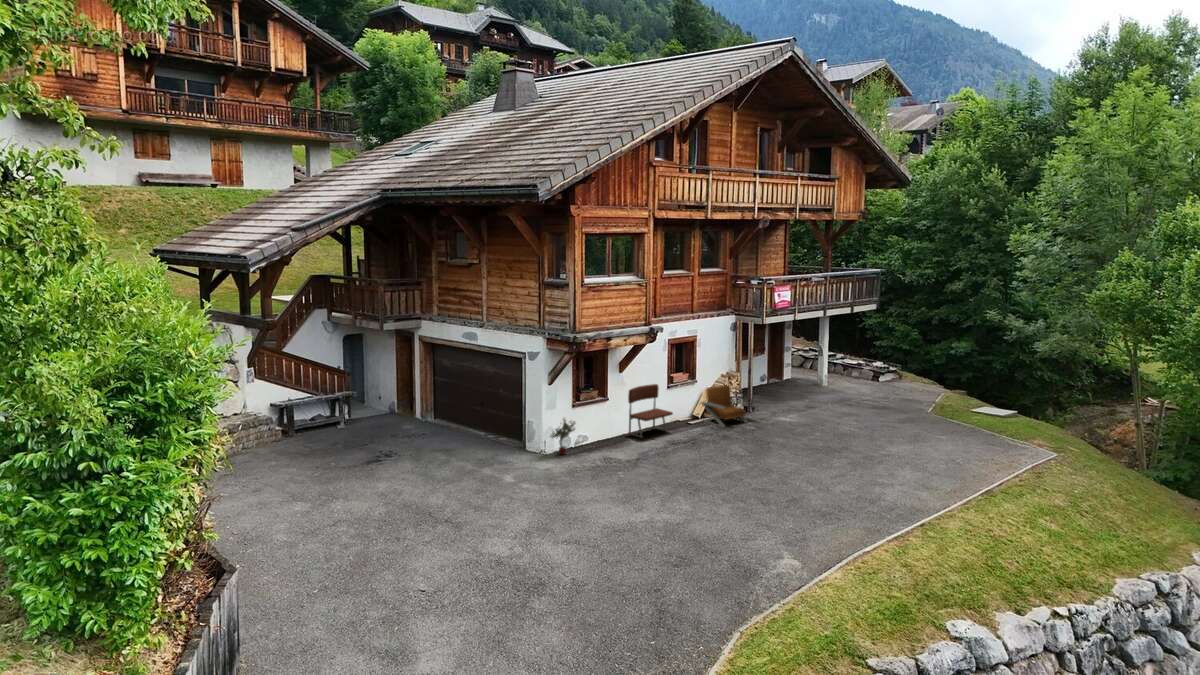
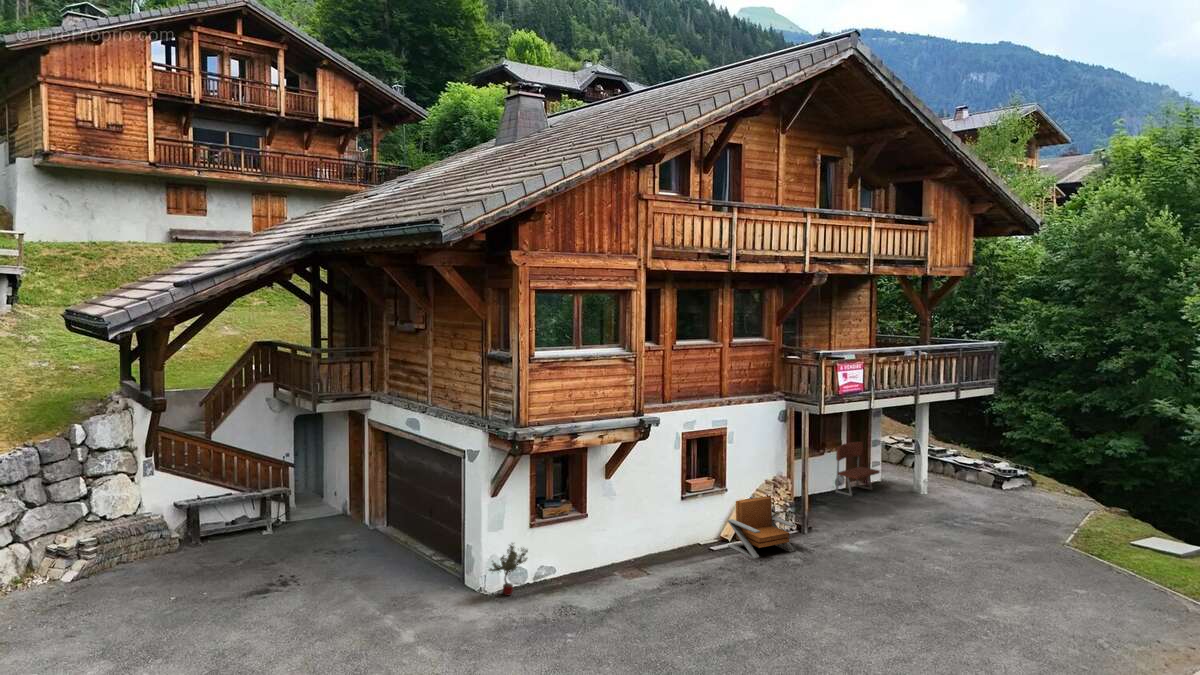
bench: present [628,384,673,438] -> present [836,442,880,496]

